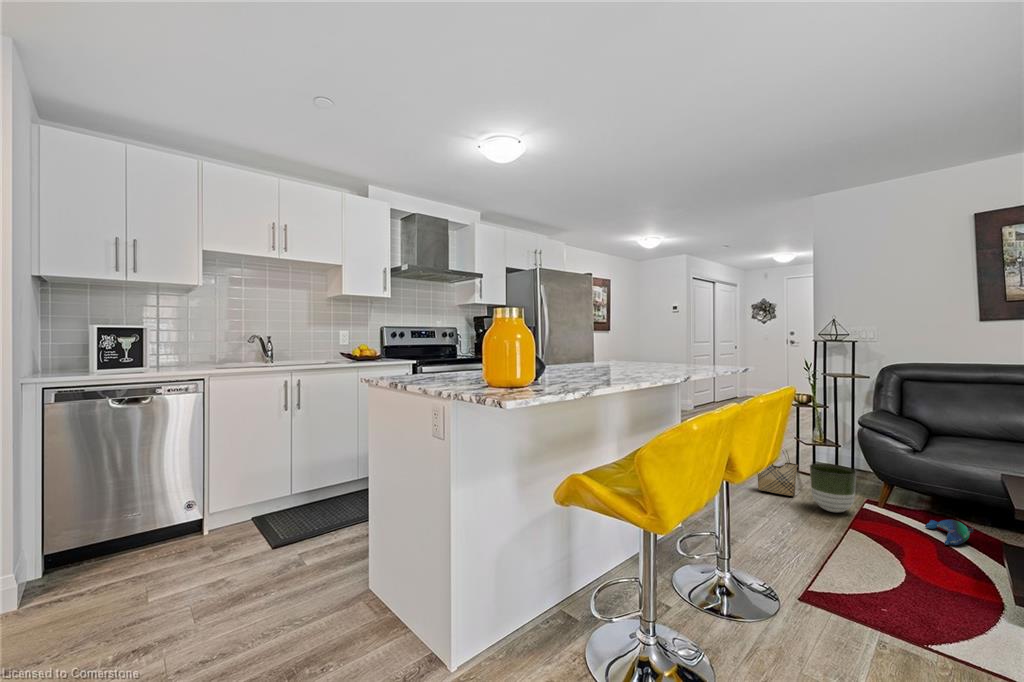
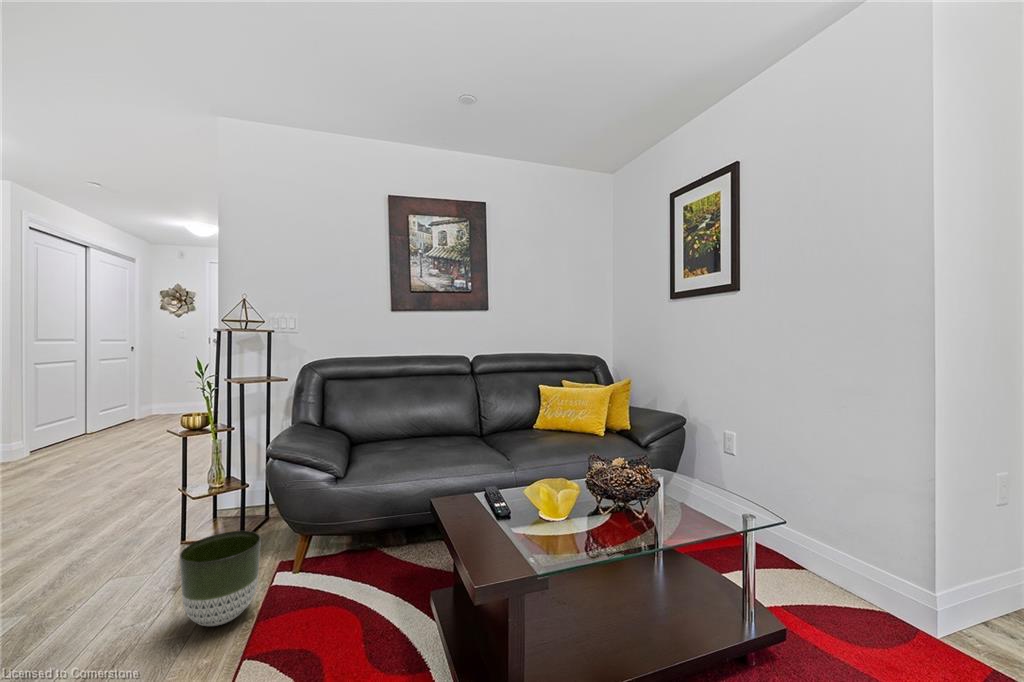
woven basket: present [758,450,798,496] -> none [70,518,165,632]
plush toy: present [925,520,974,545] -> none [350,566,402,617]

